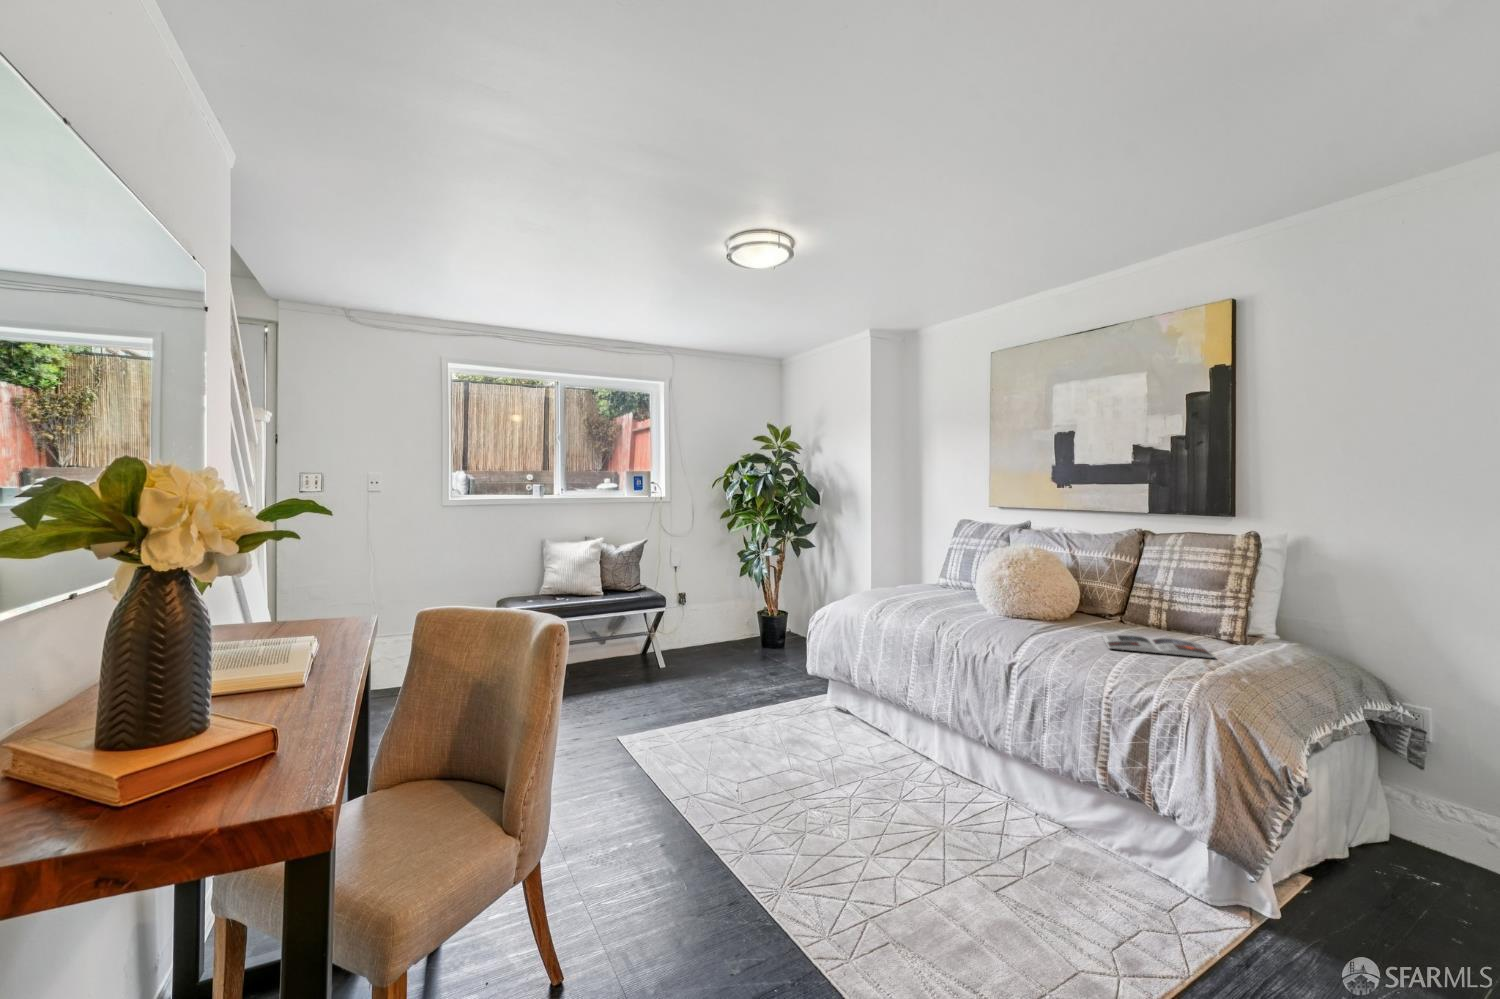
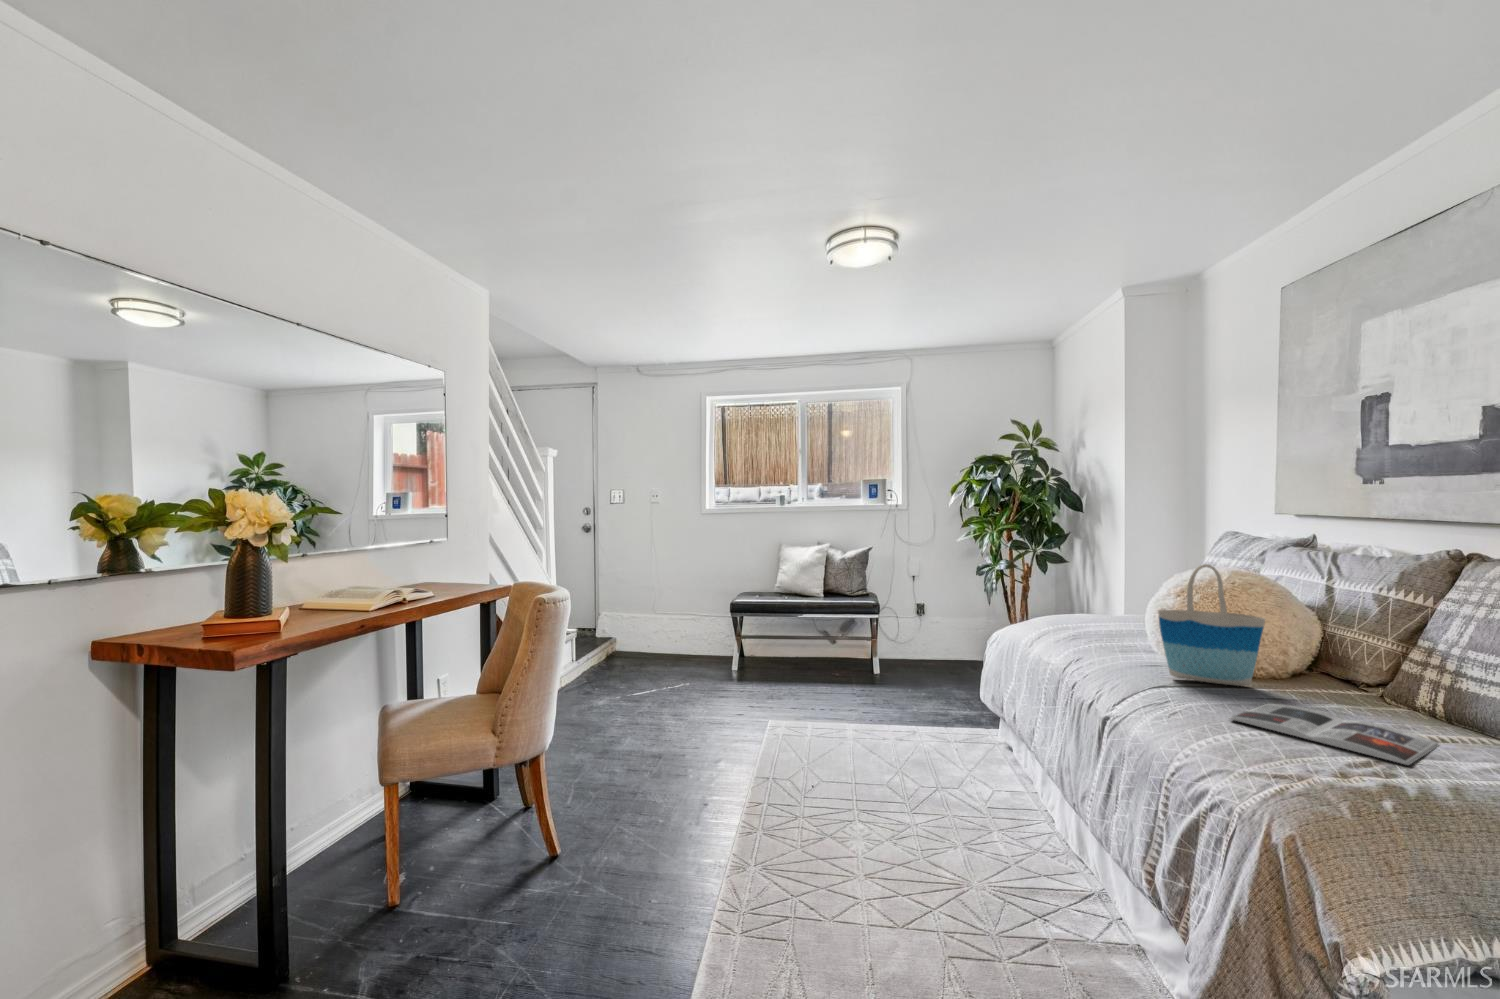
tote bag: none [1023,543,1082,627] -> present [1158,564,1265,686]

